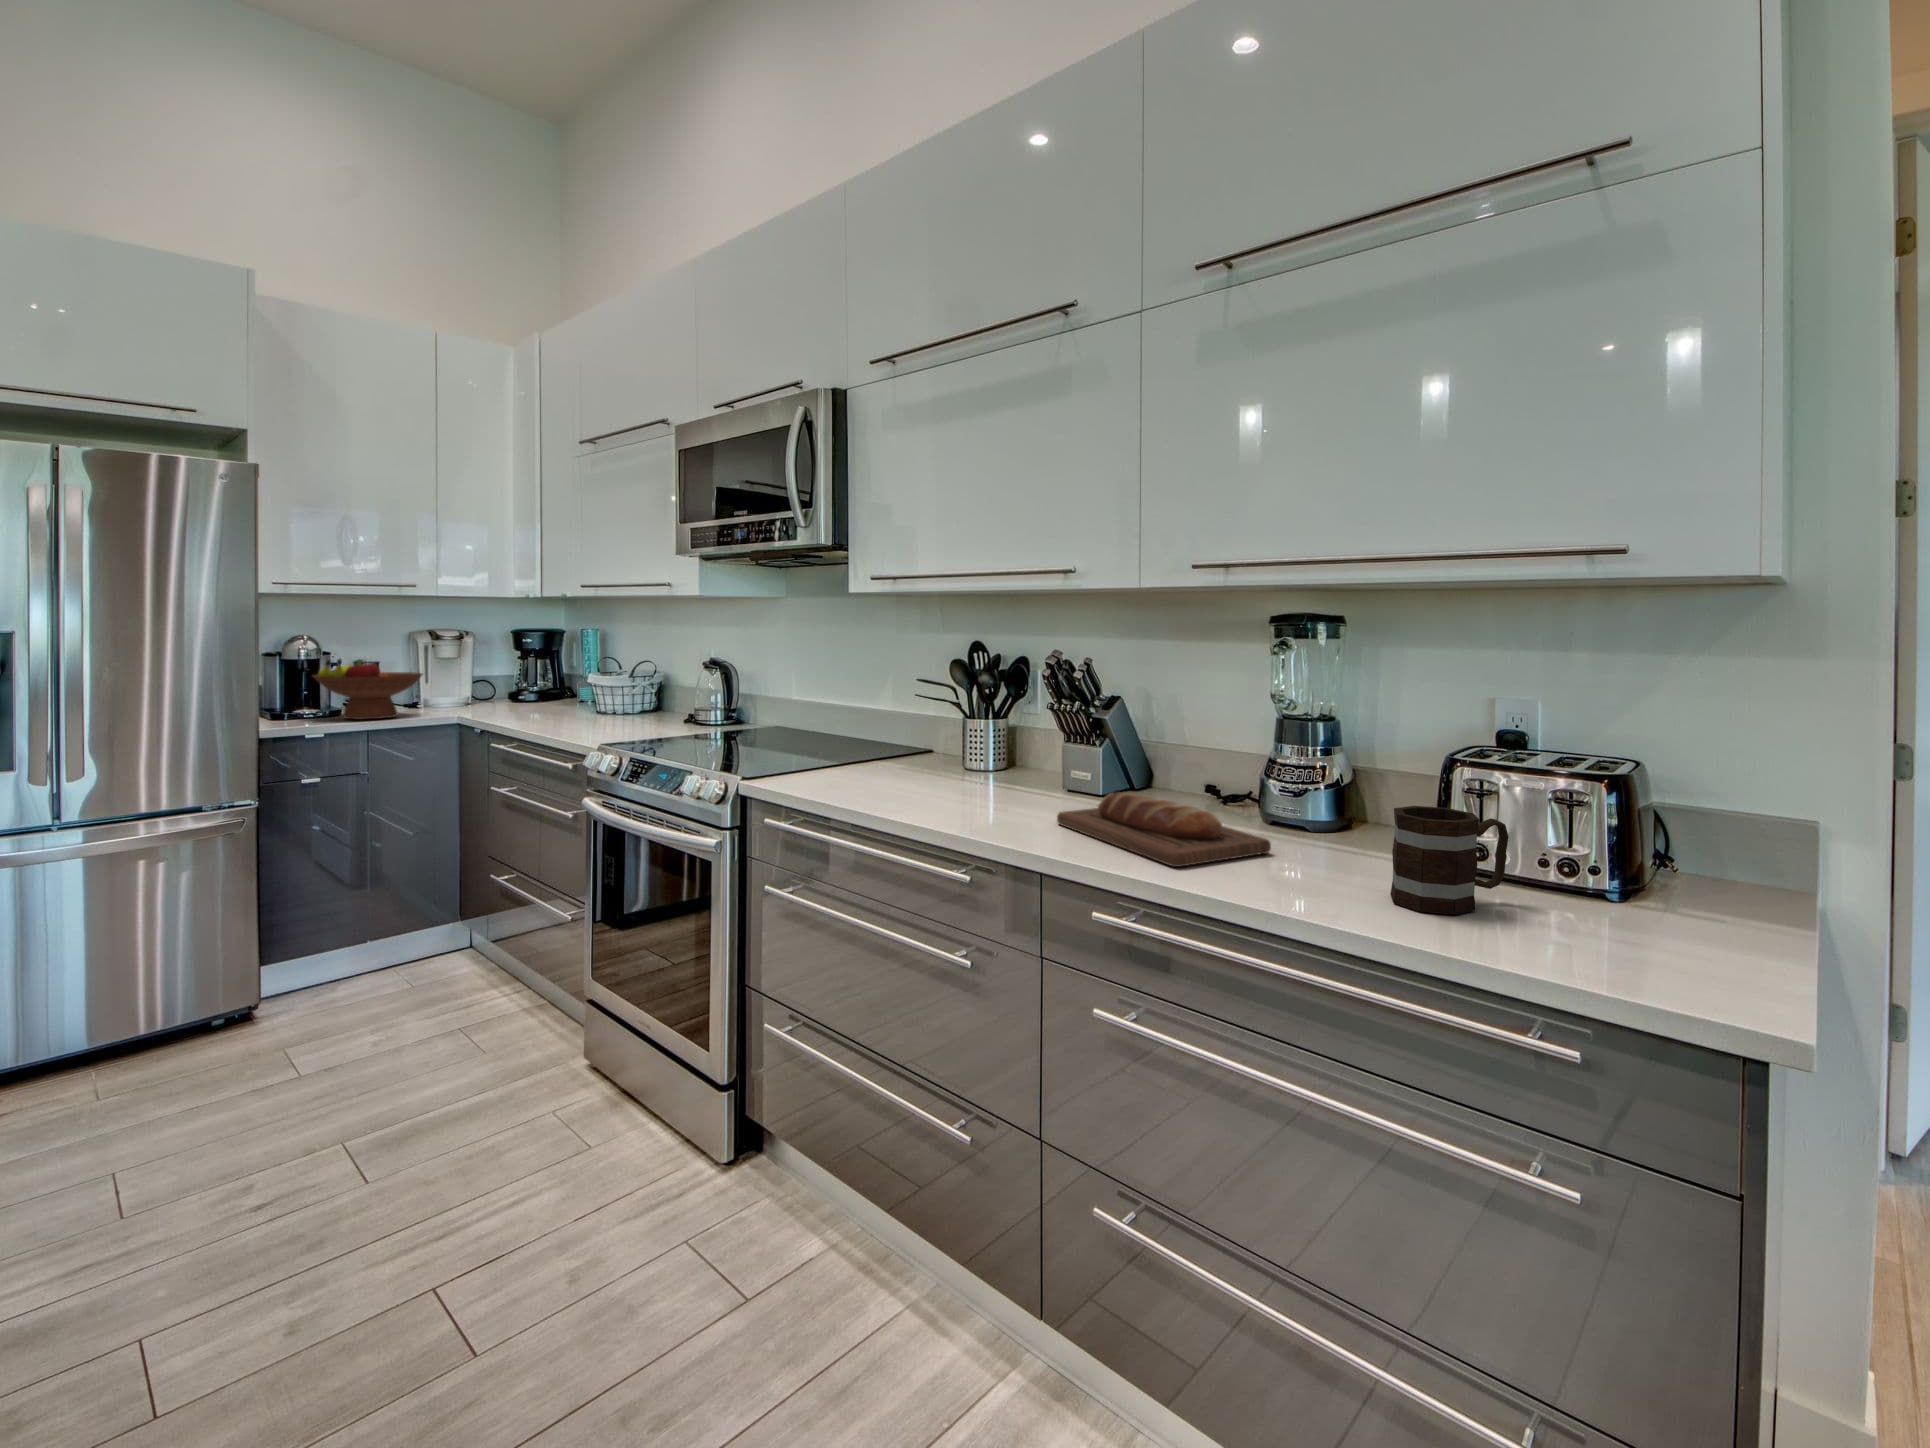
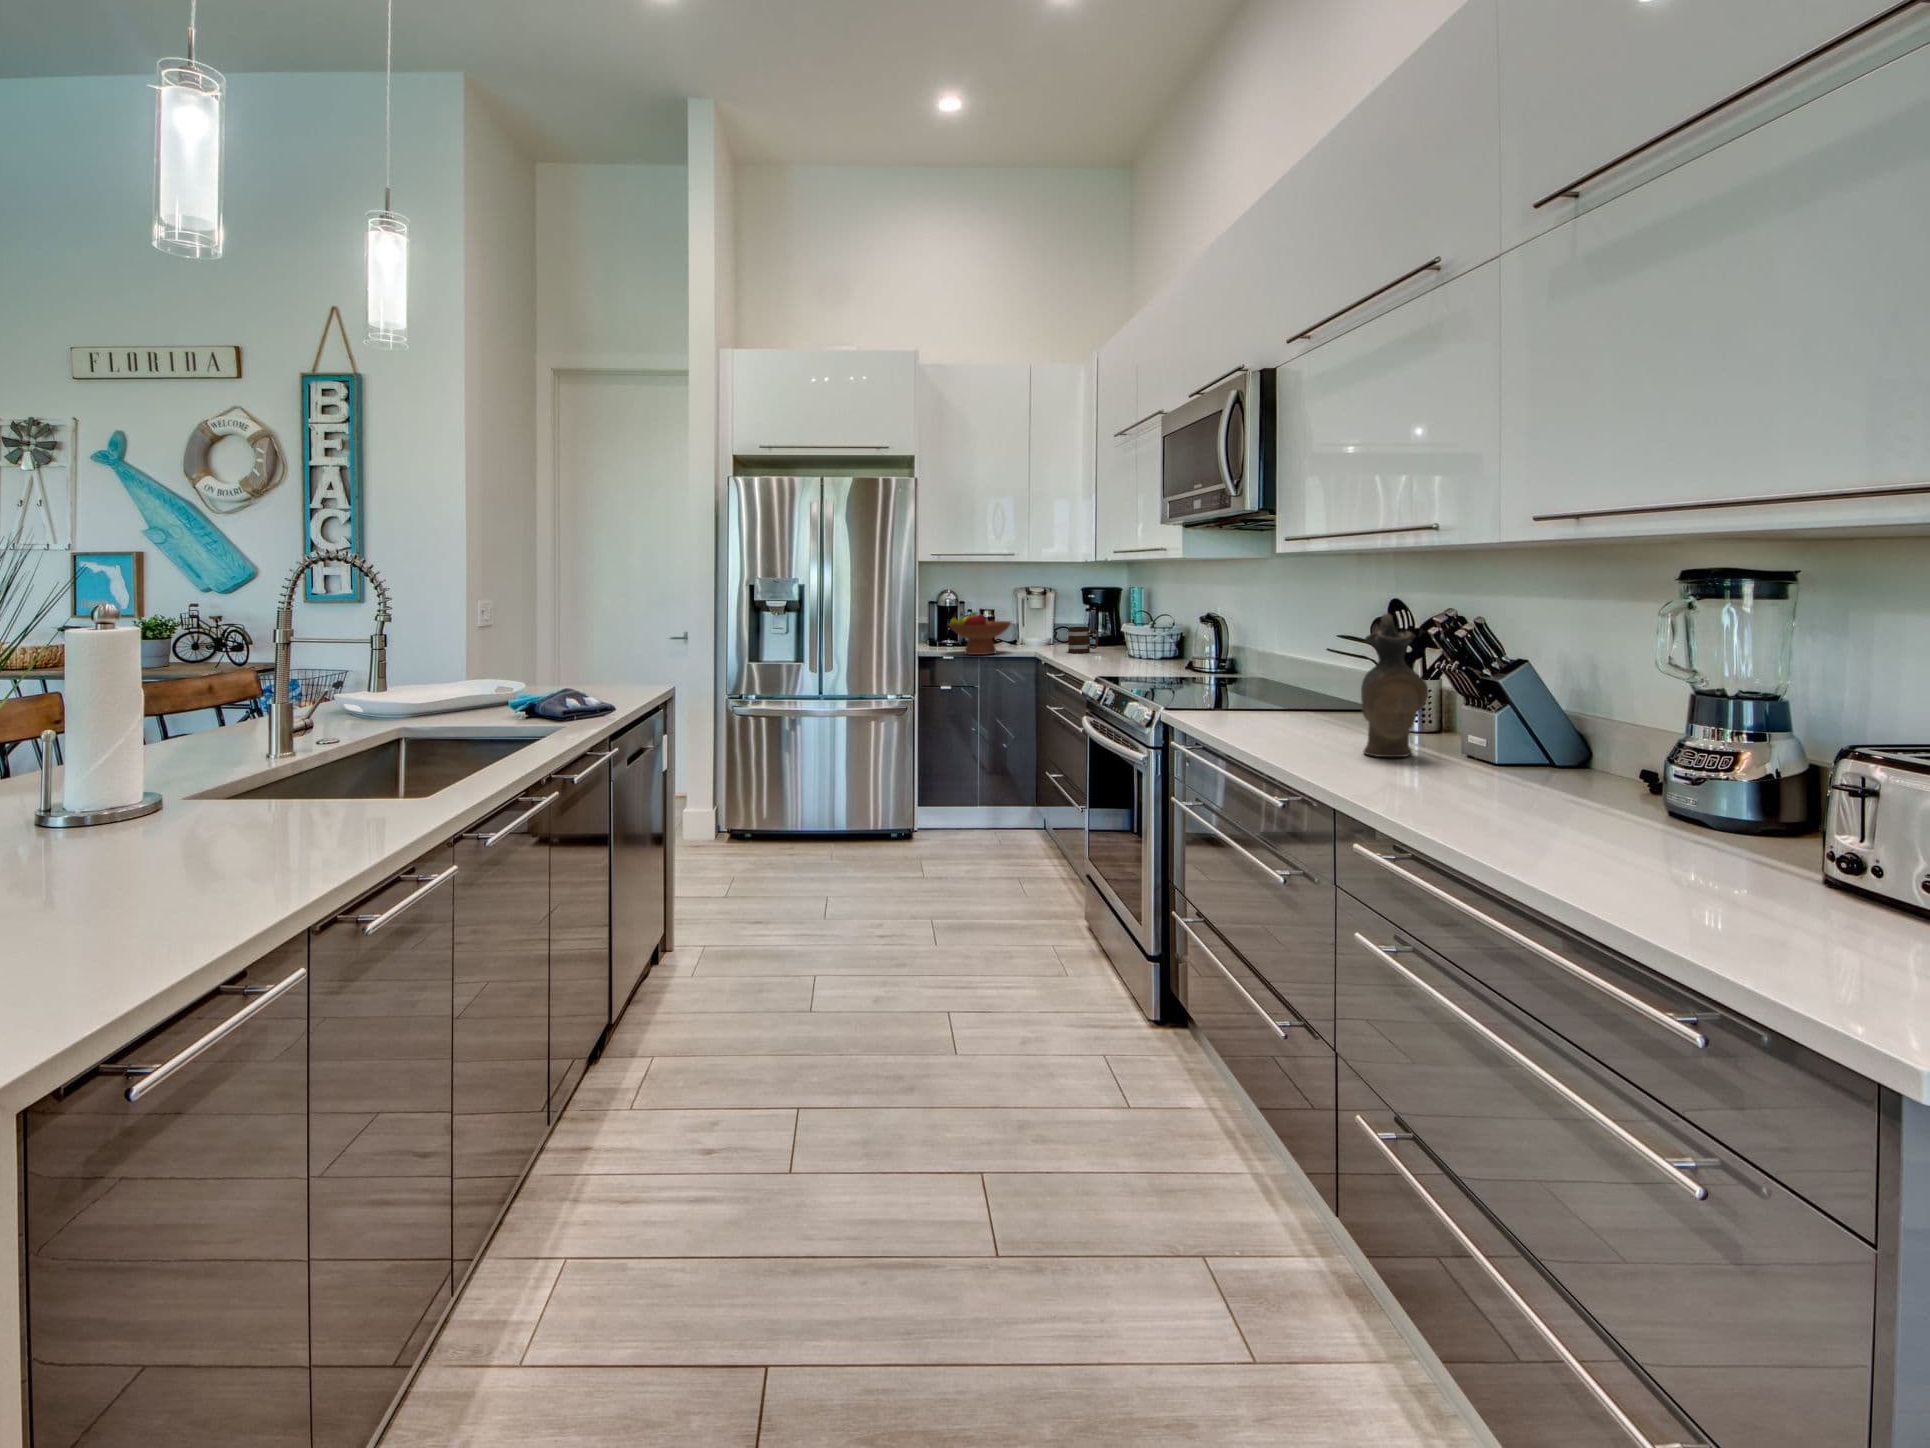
ceramic pitcher: none [996,655,1060,804] -> present [1361,614,1428,757]
bread loaf: present [1057,792,1271,867] -> none [1387,752,1580,828]
mug: present [1390,806,1509,915] -> present [1068,627,1099,653]

